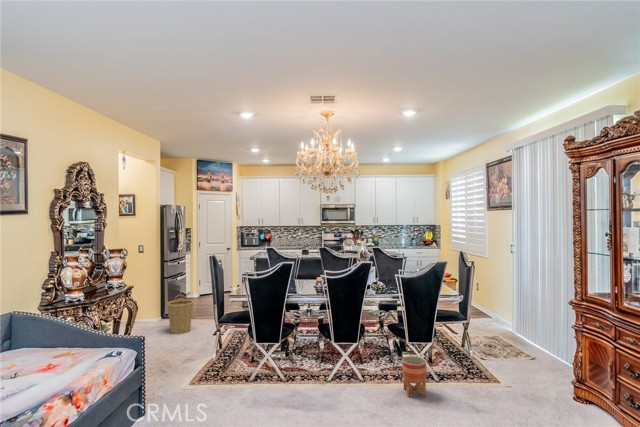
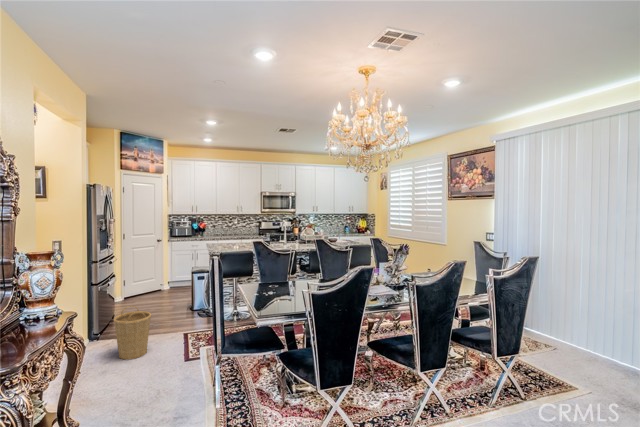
planter: present [402,356,426,397] -> none [463,357,492,404]

